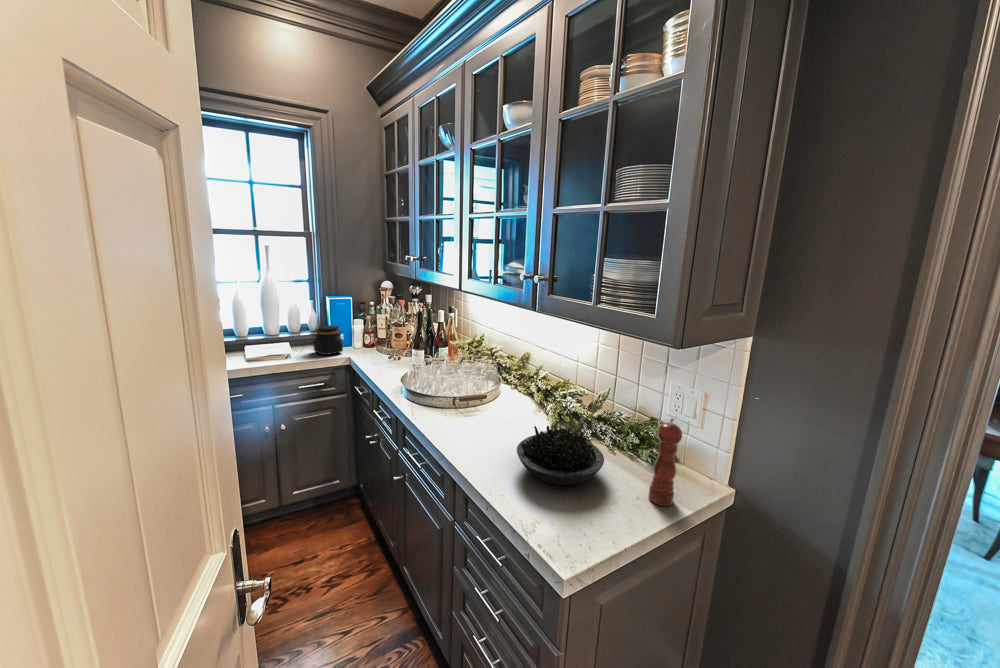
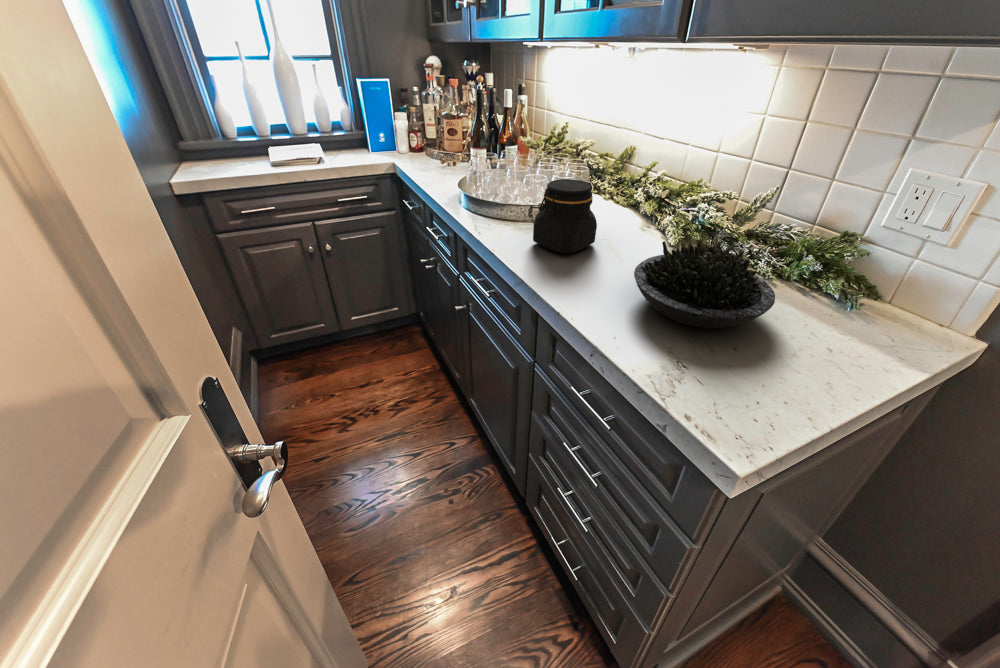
jar: present [313,325,343,355] -> present [533,179,597,253]
pepper mill: present [648,418,682,506] -> none [844,224,961,366]

